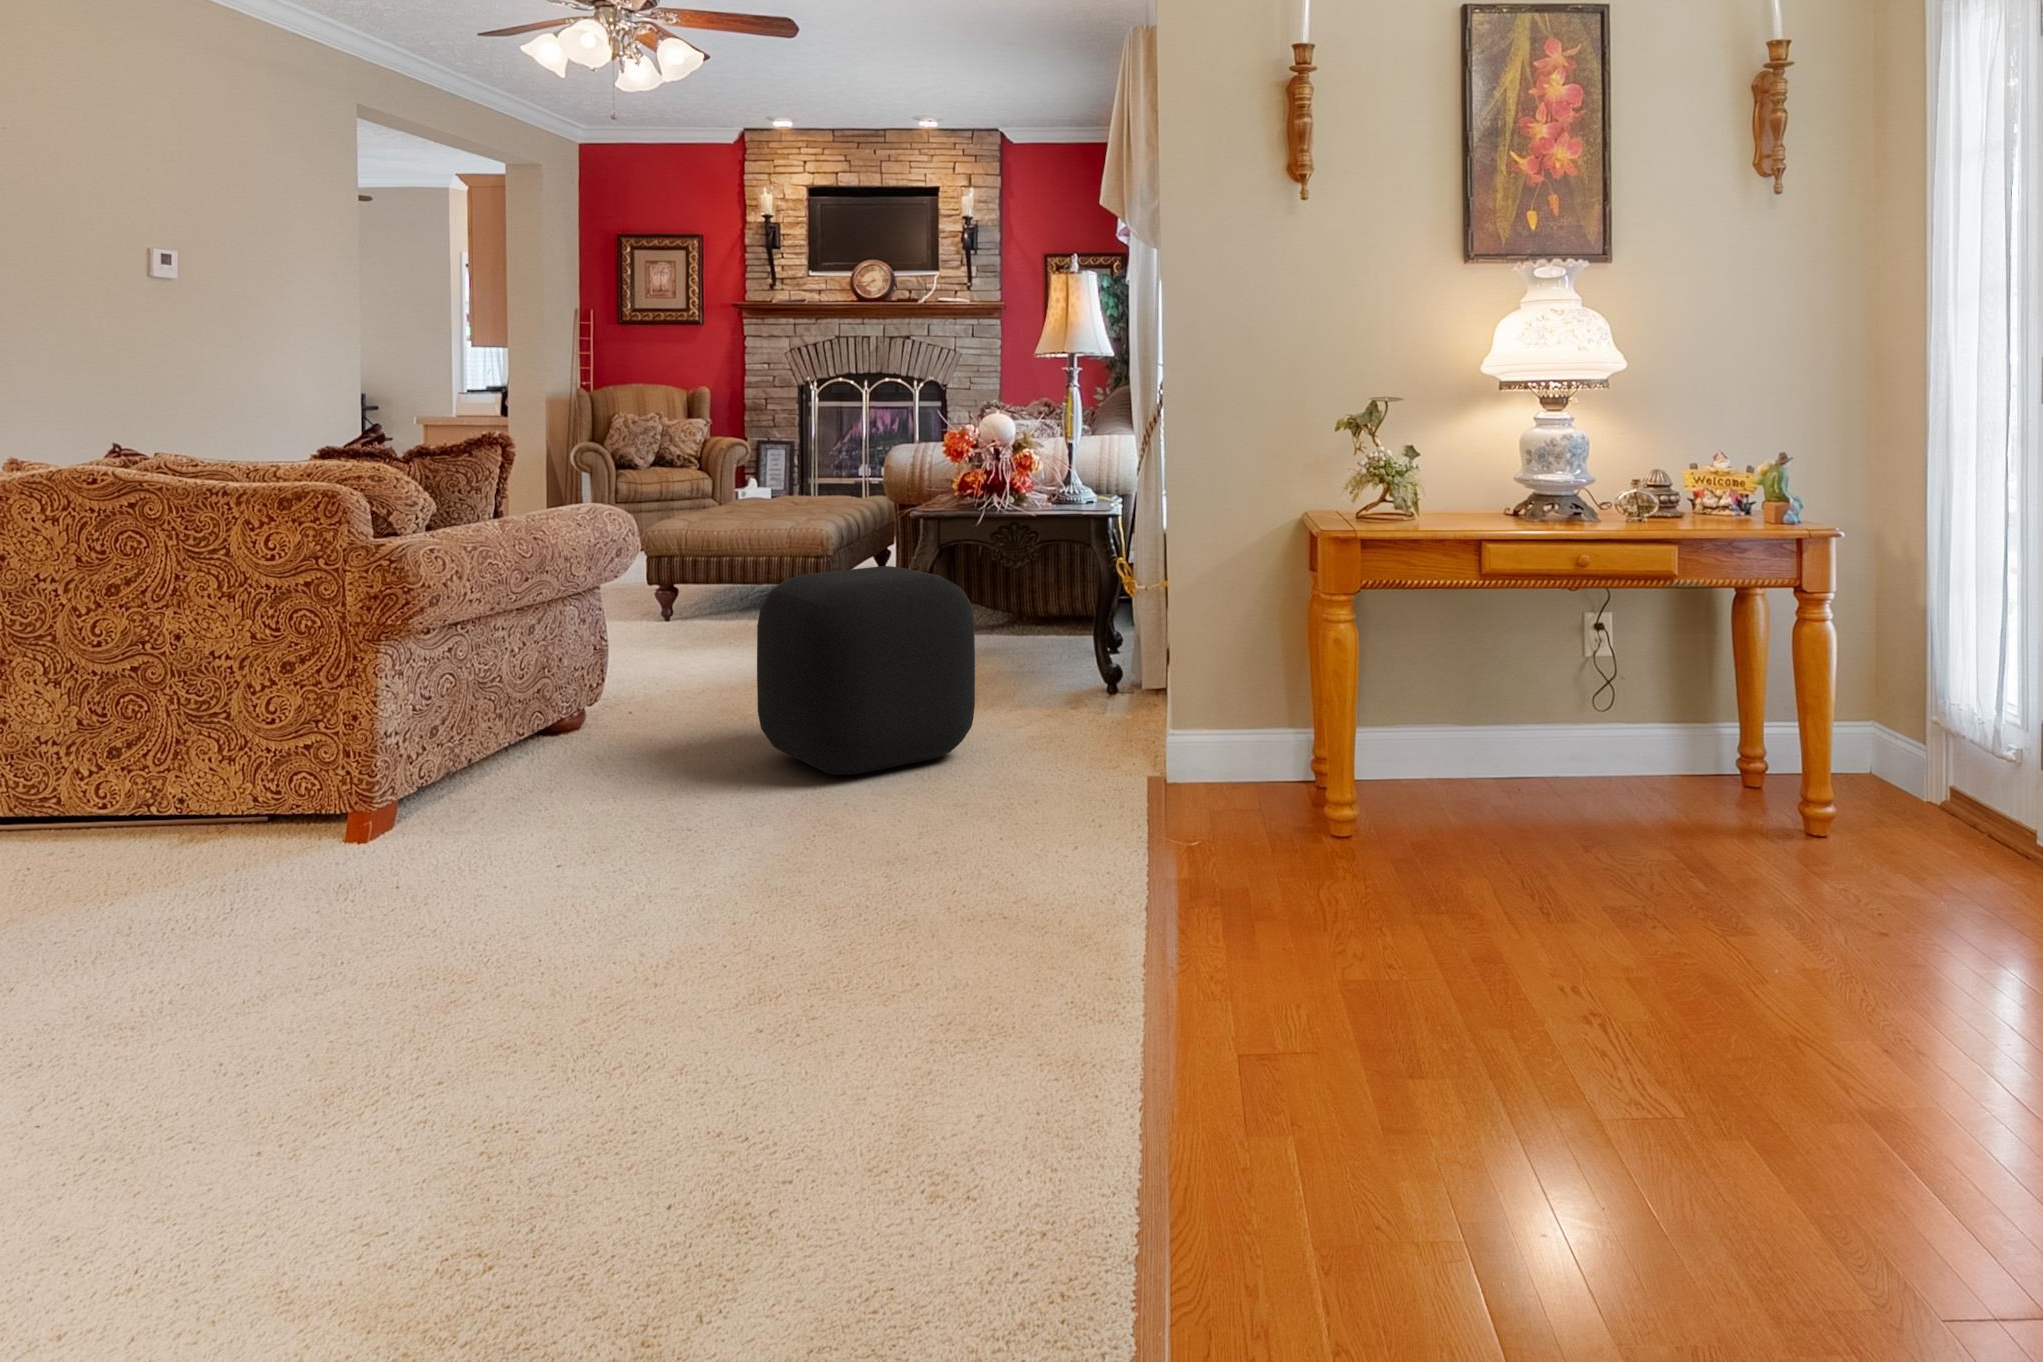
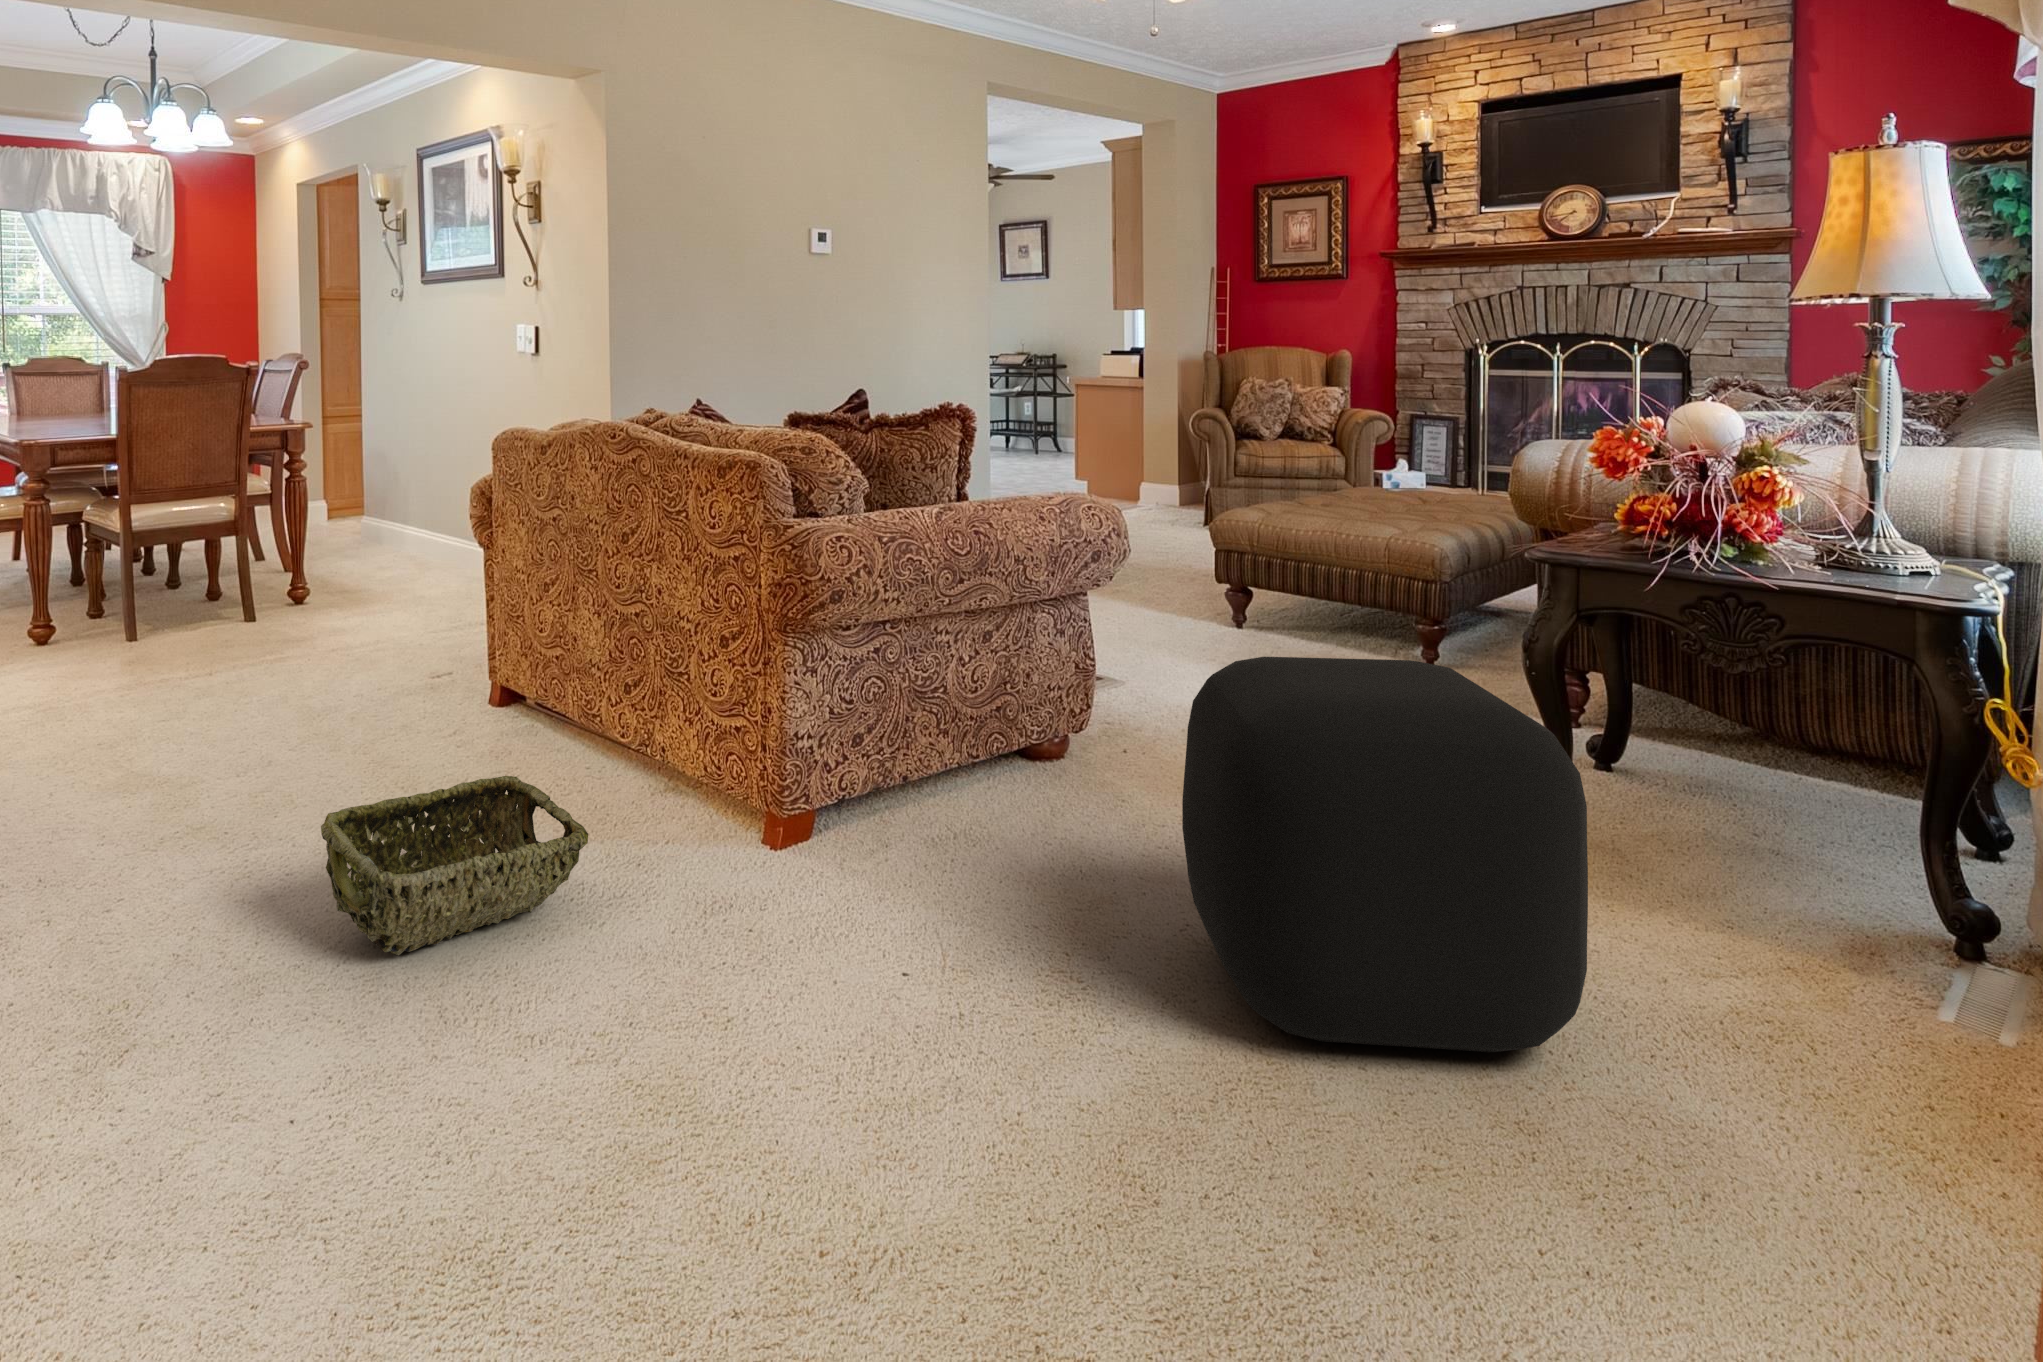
woven basket: none [60,761,309,898] -> present [321,776,588,955]

